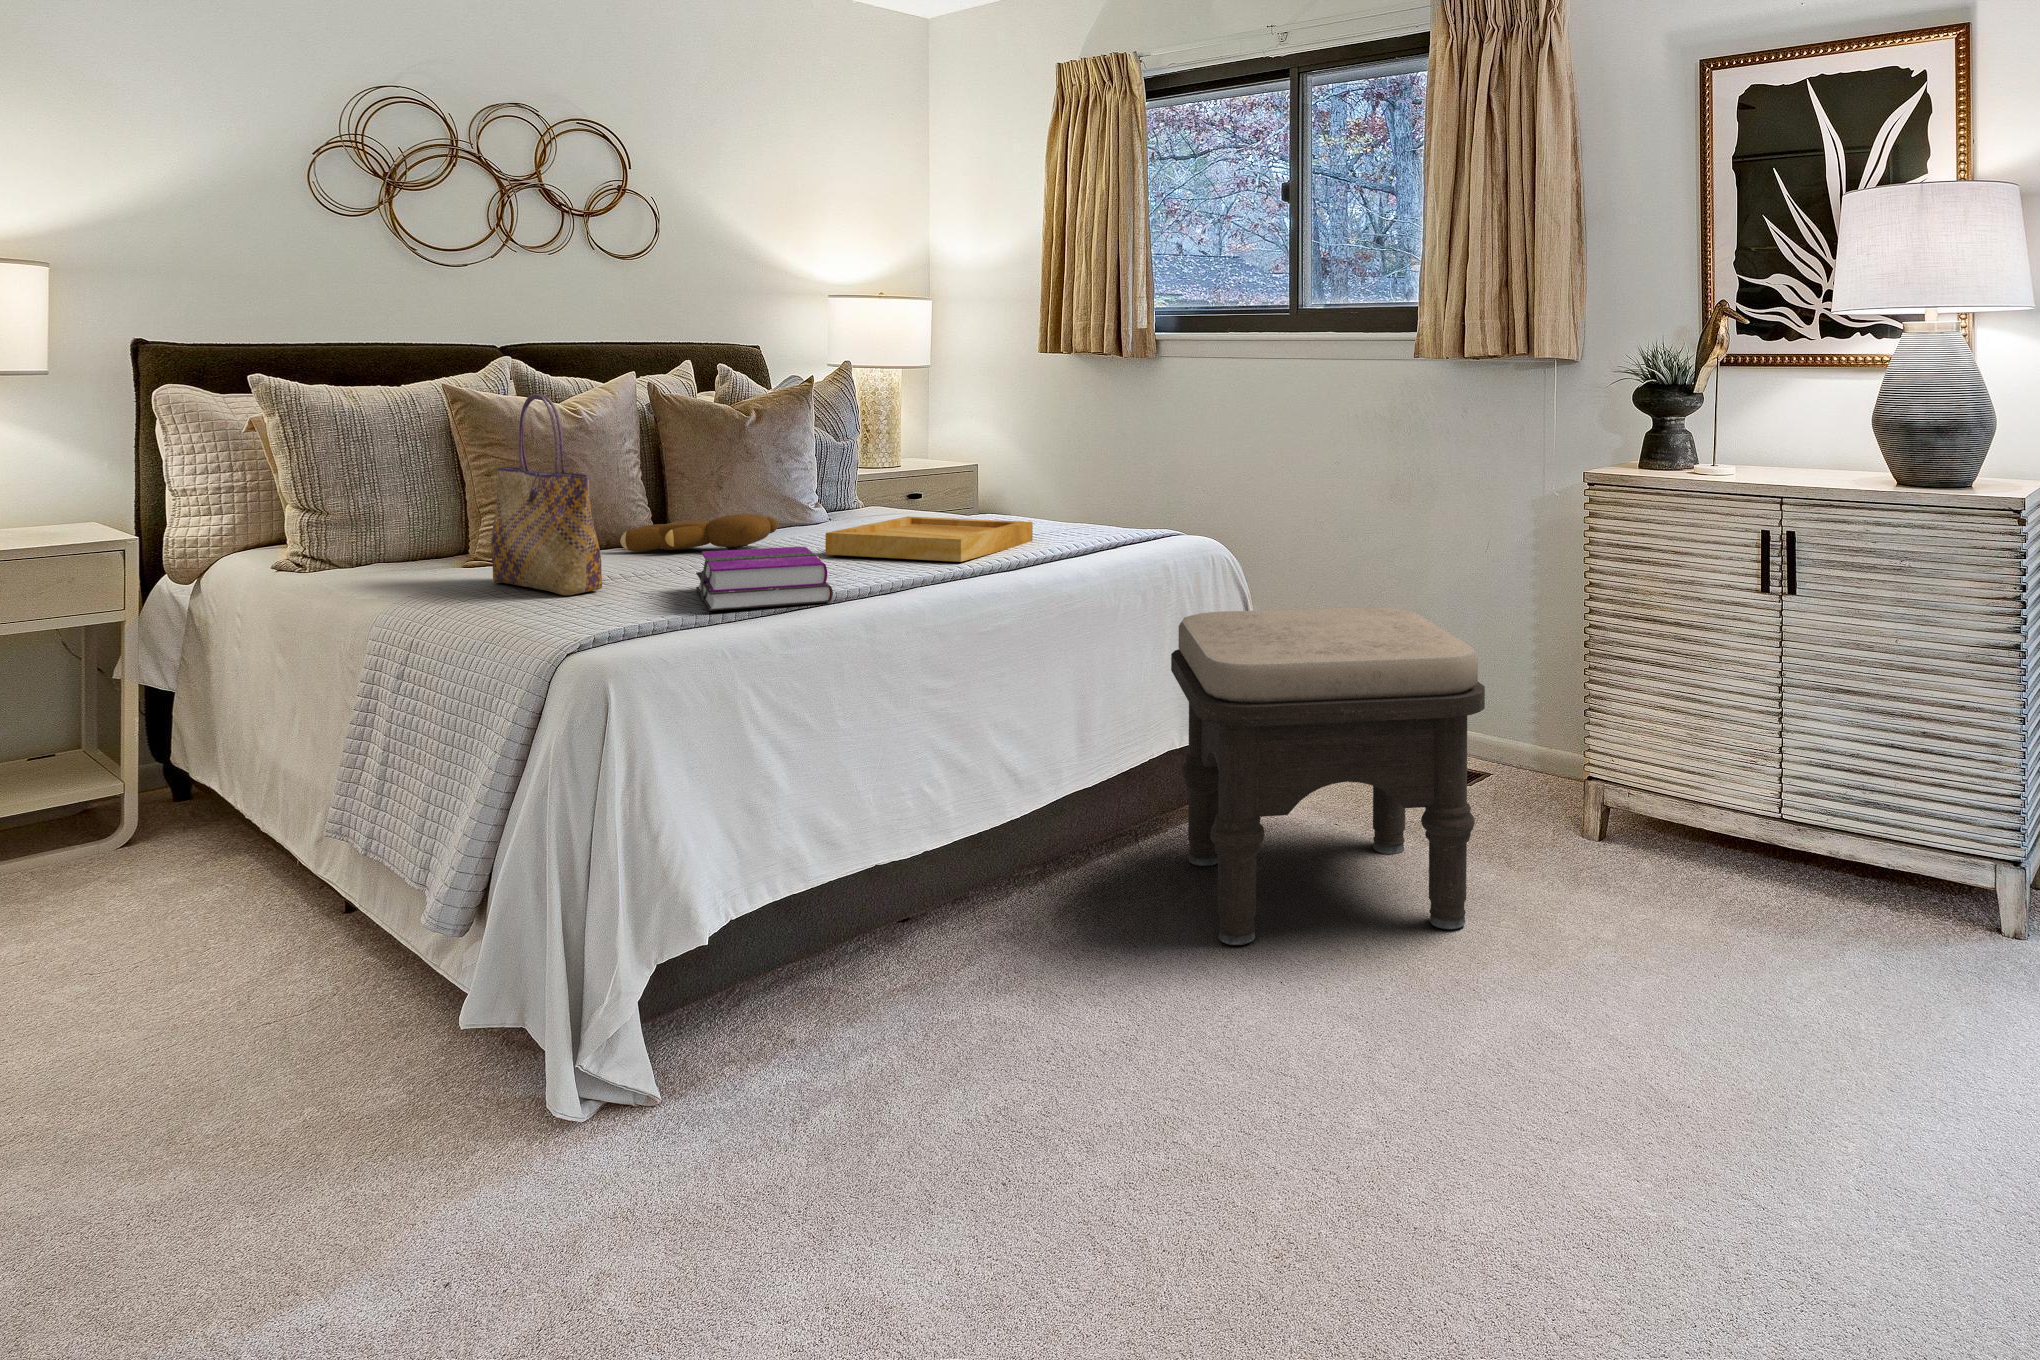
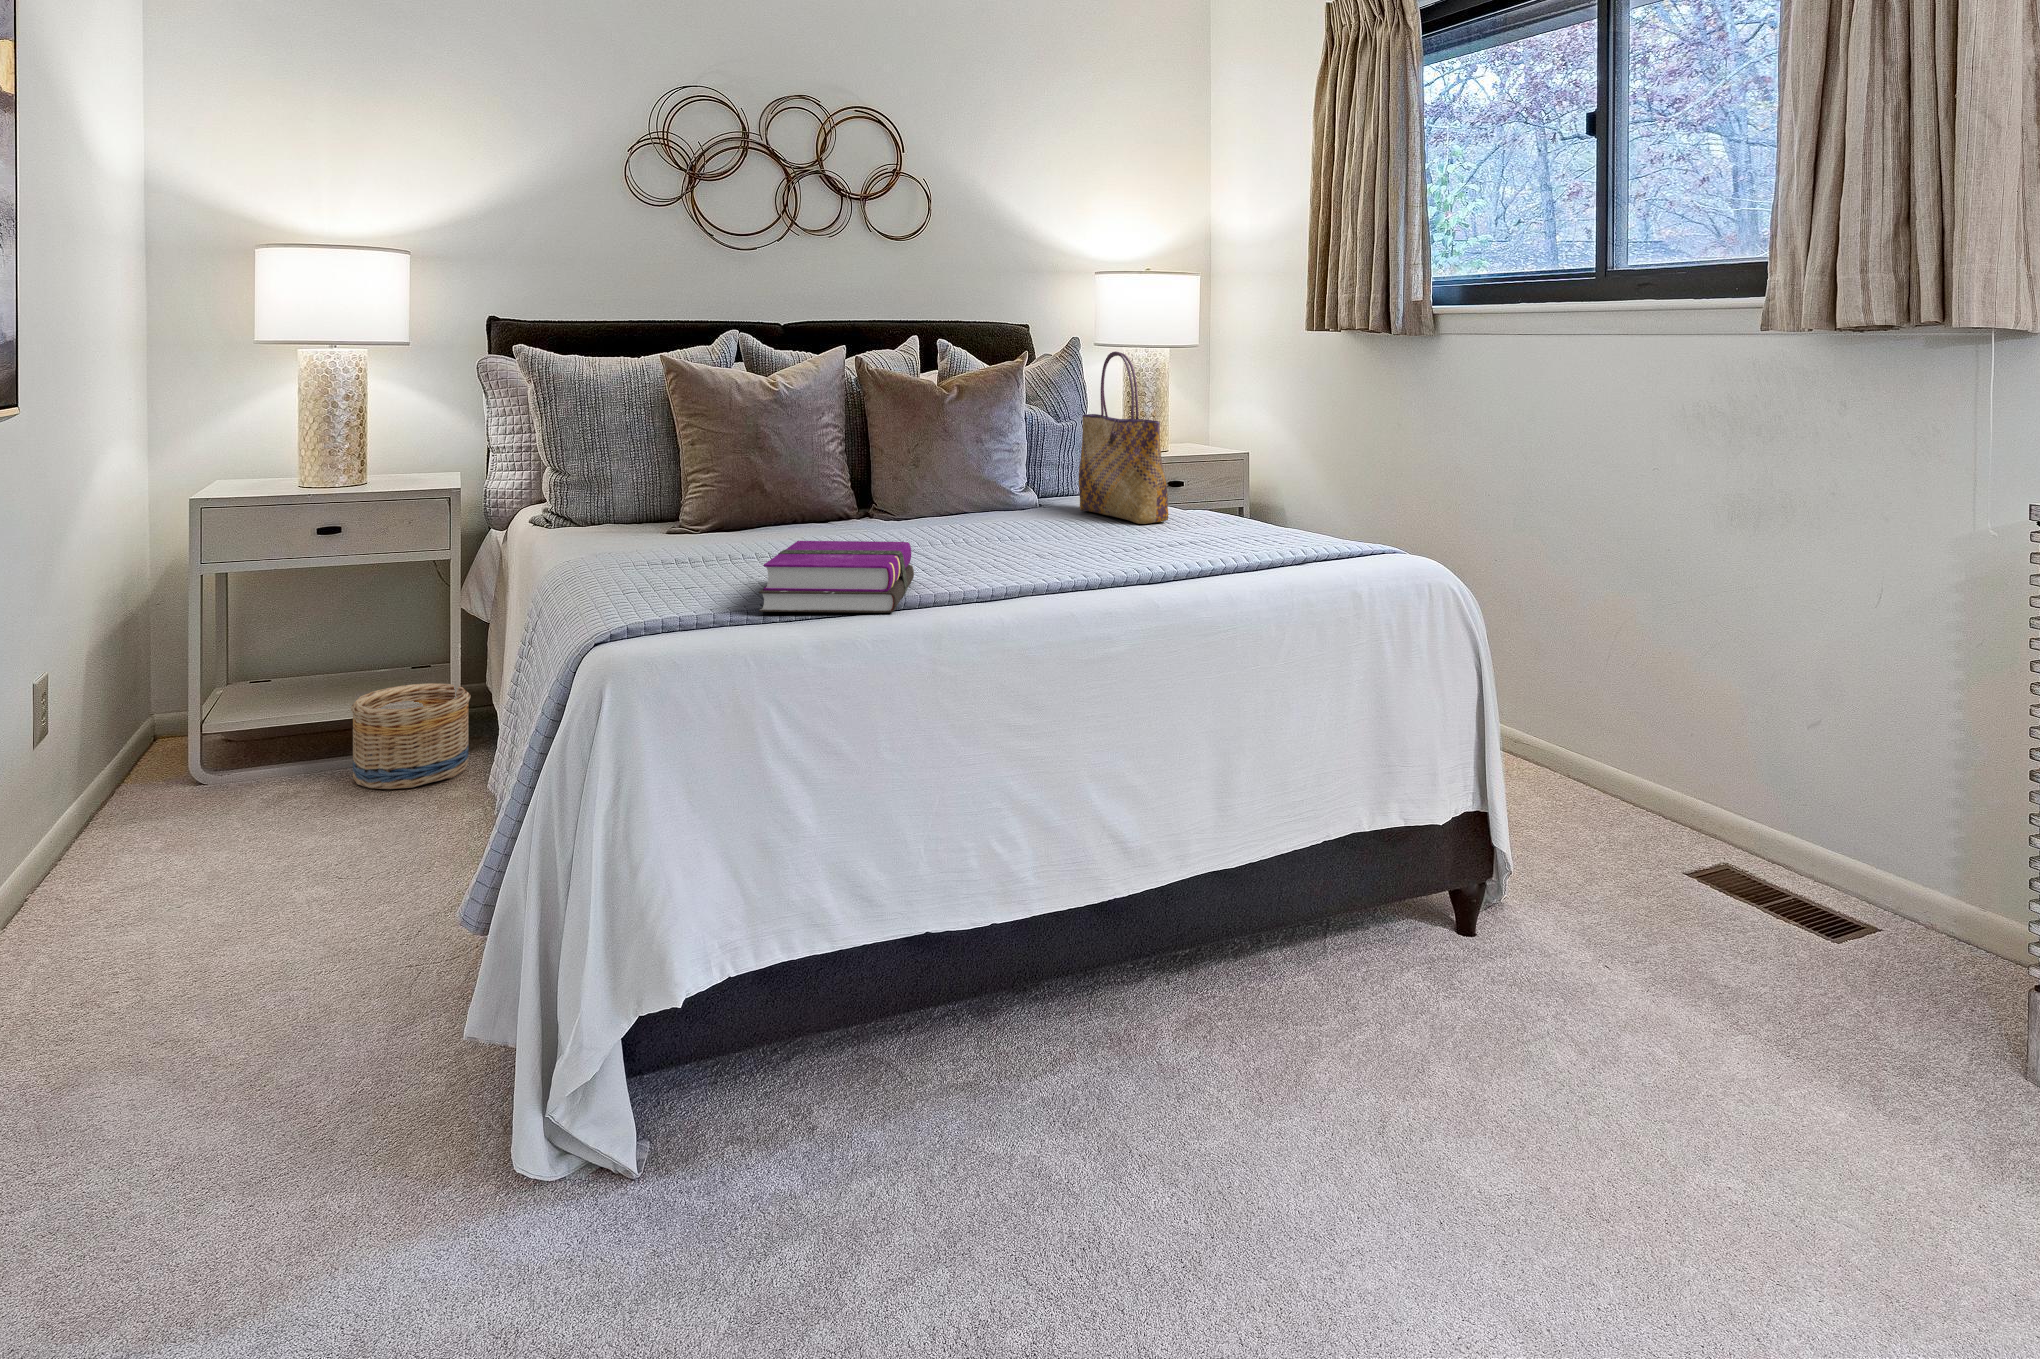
tote bag: present [491,394,602,595] -> present [1079,351,1169,524]
teddy bear: present [620,514,777,551] -> none [793,499,941,538]
tray: present [825,516,1033,562] -> none [969,511,1211,571]
ottoman: present [1171,607,1485,945] -> none [1337,663,1808,1214]
basket: none [21,756,178,880] -> present [351,683,471,789]

